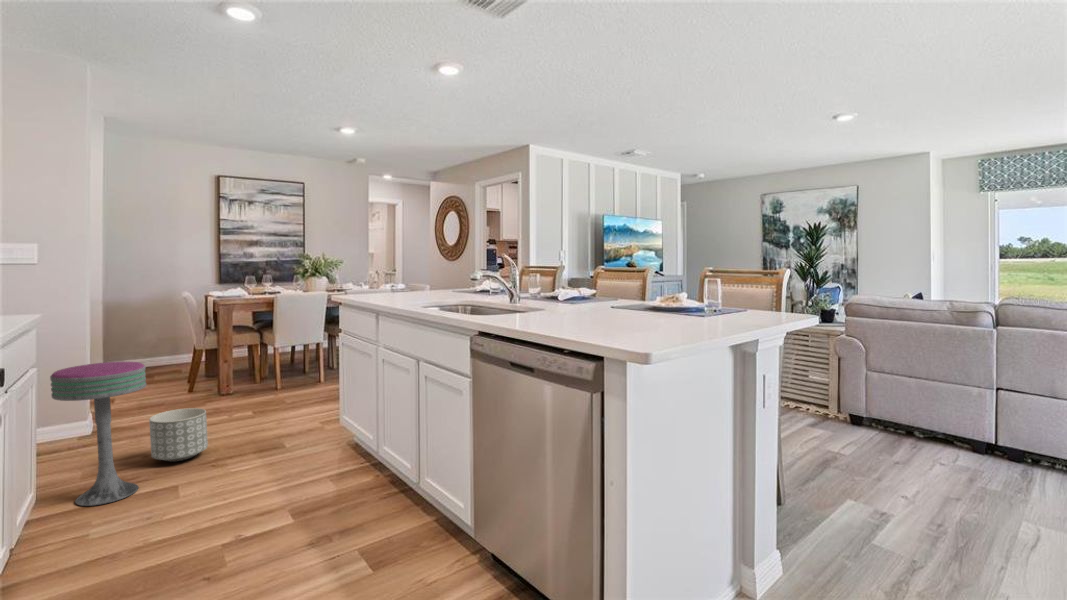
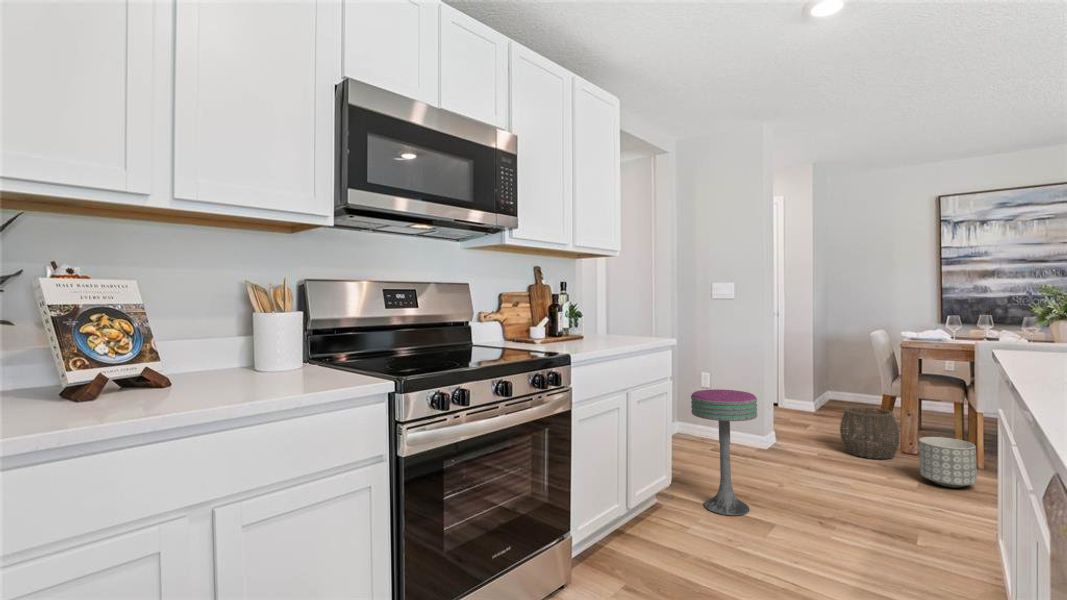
woven basket: none [169,362,225,409] -> present [840,407,900,459]
planter: present [149,408,208,462] -> present [919,437,977,488]

